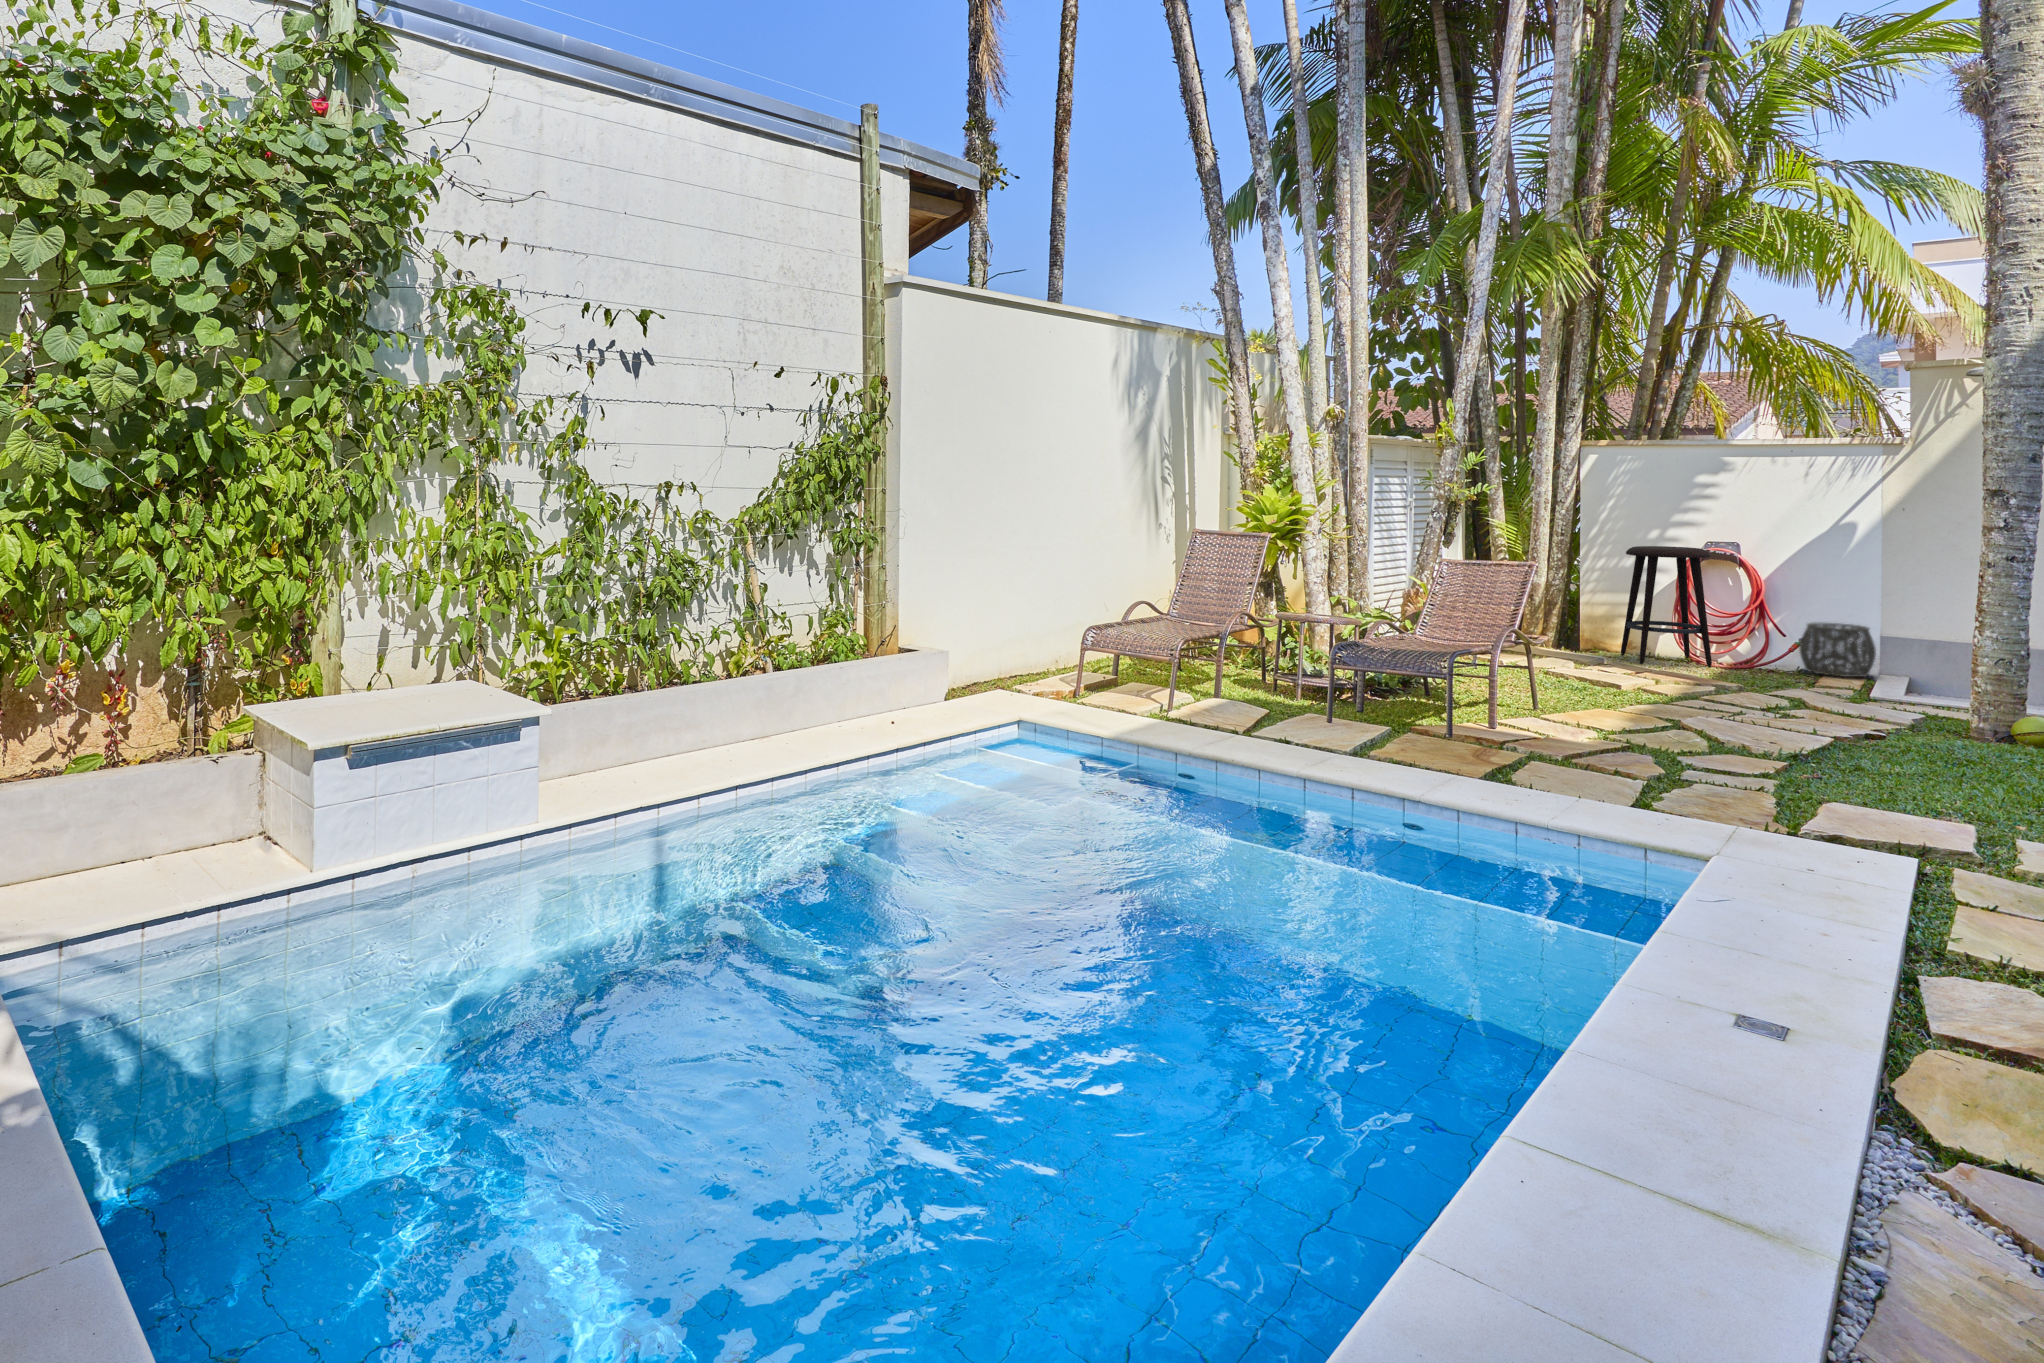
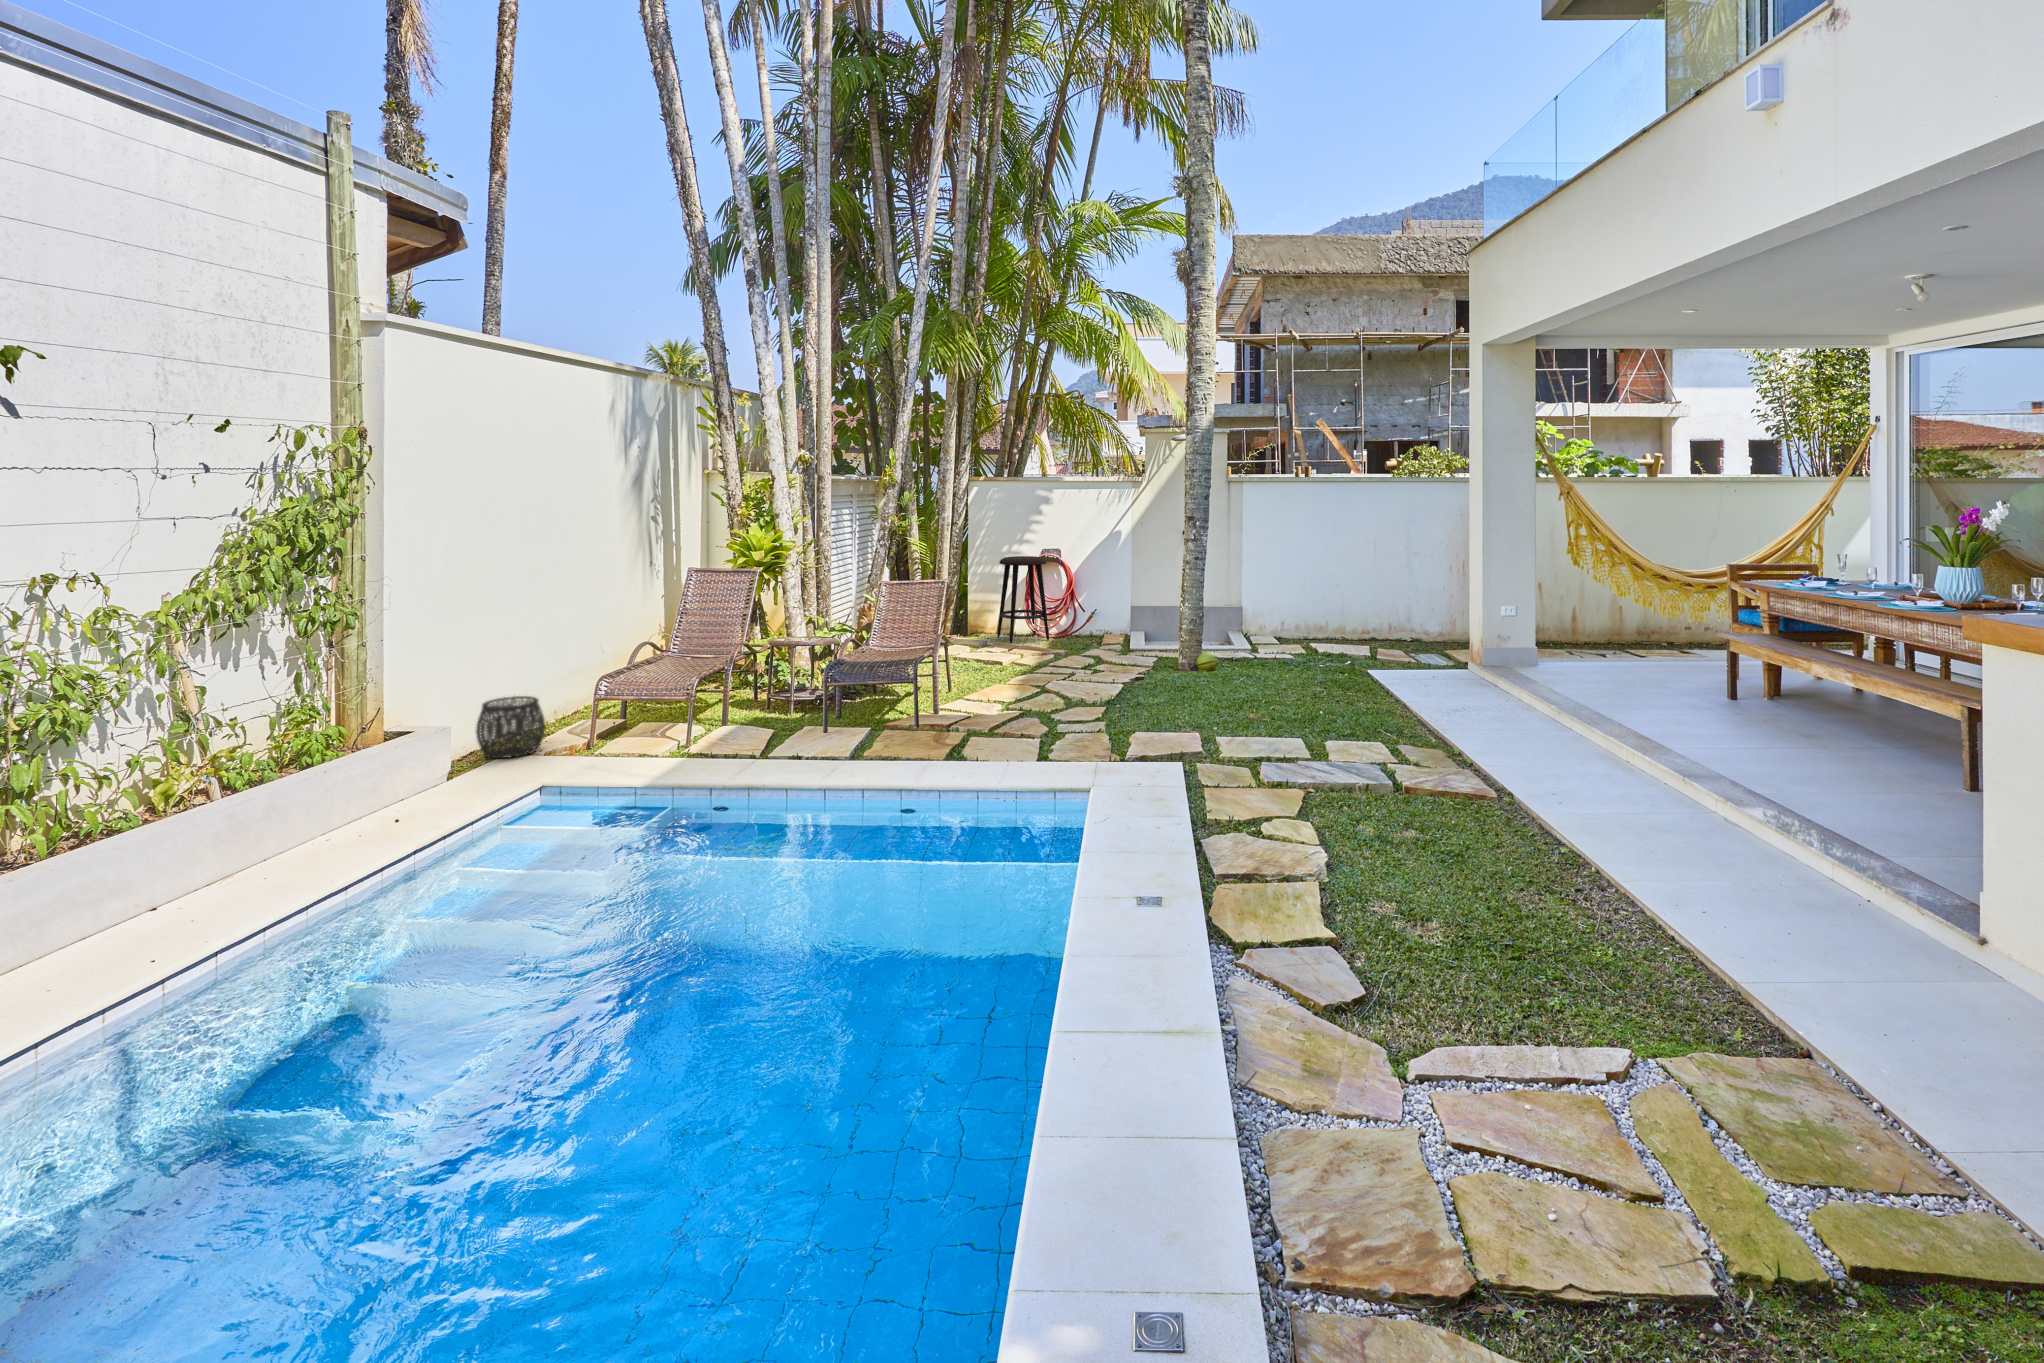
woven basket: present [1800,622,1876,677] -> present [476,696,545,758]

